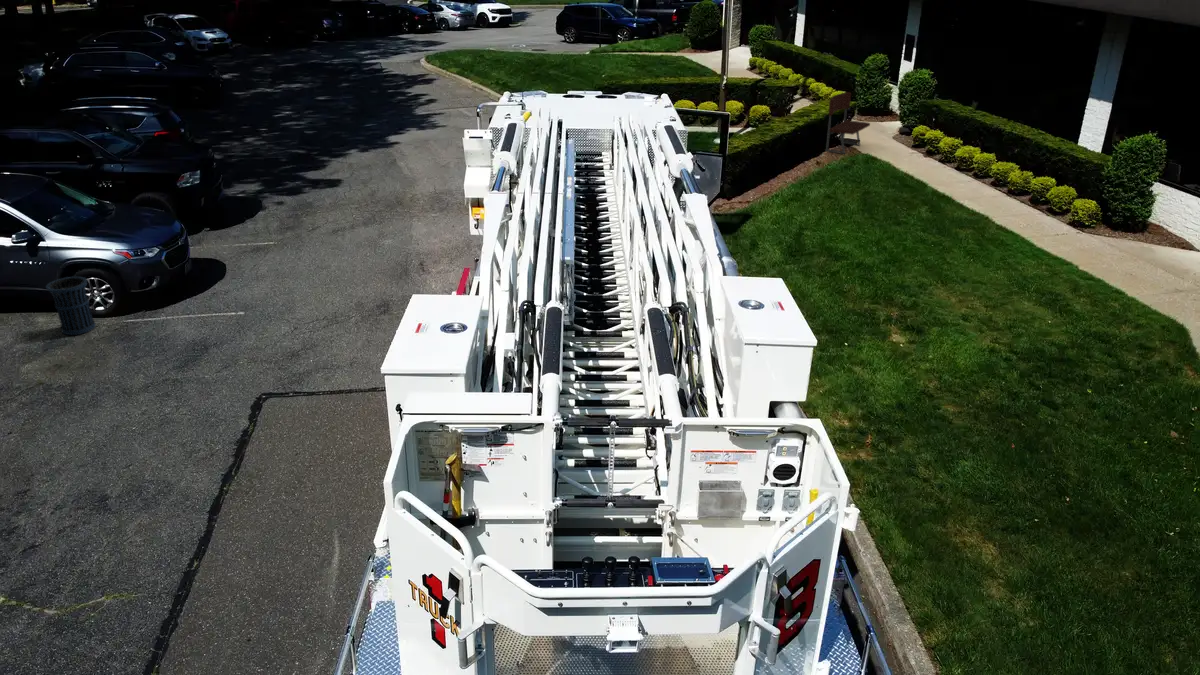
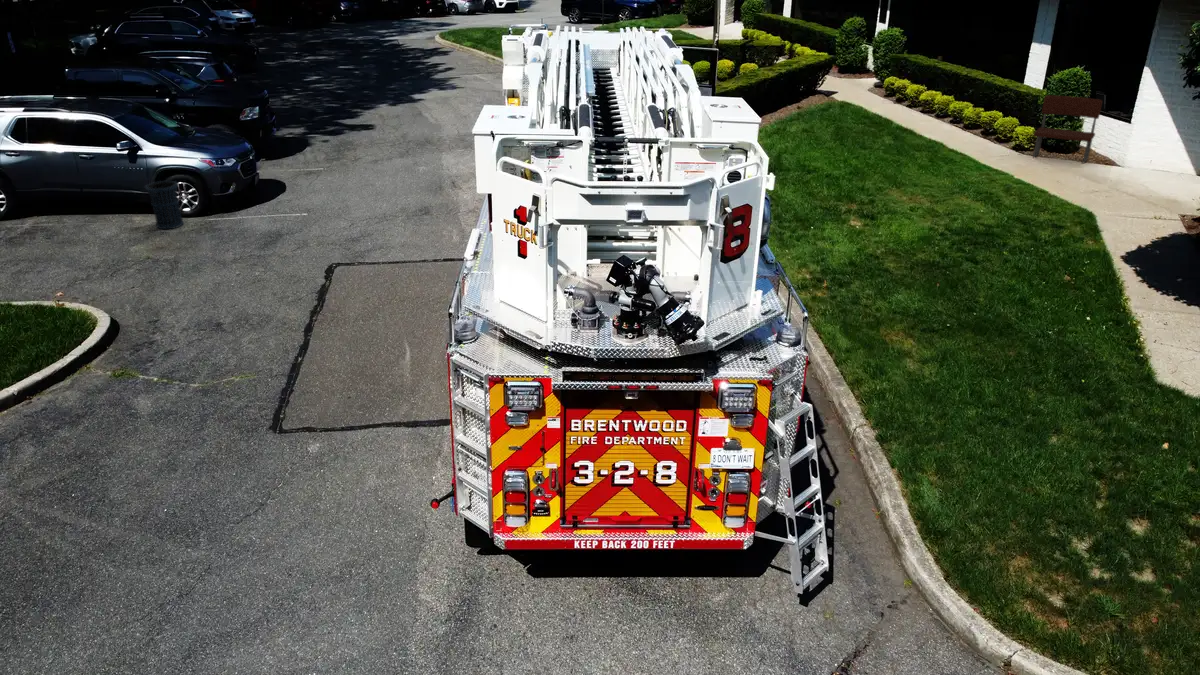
bench: present [825,92,870,154] -> present [1033,95,1102,163]

